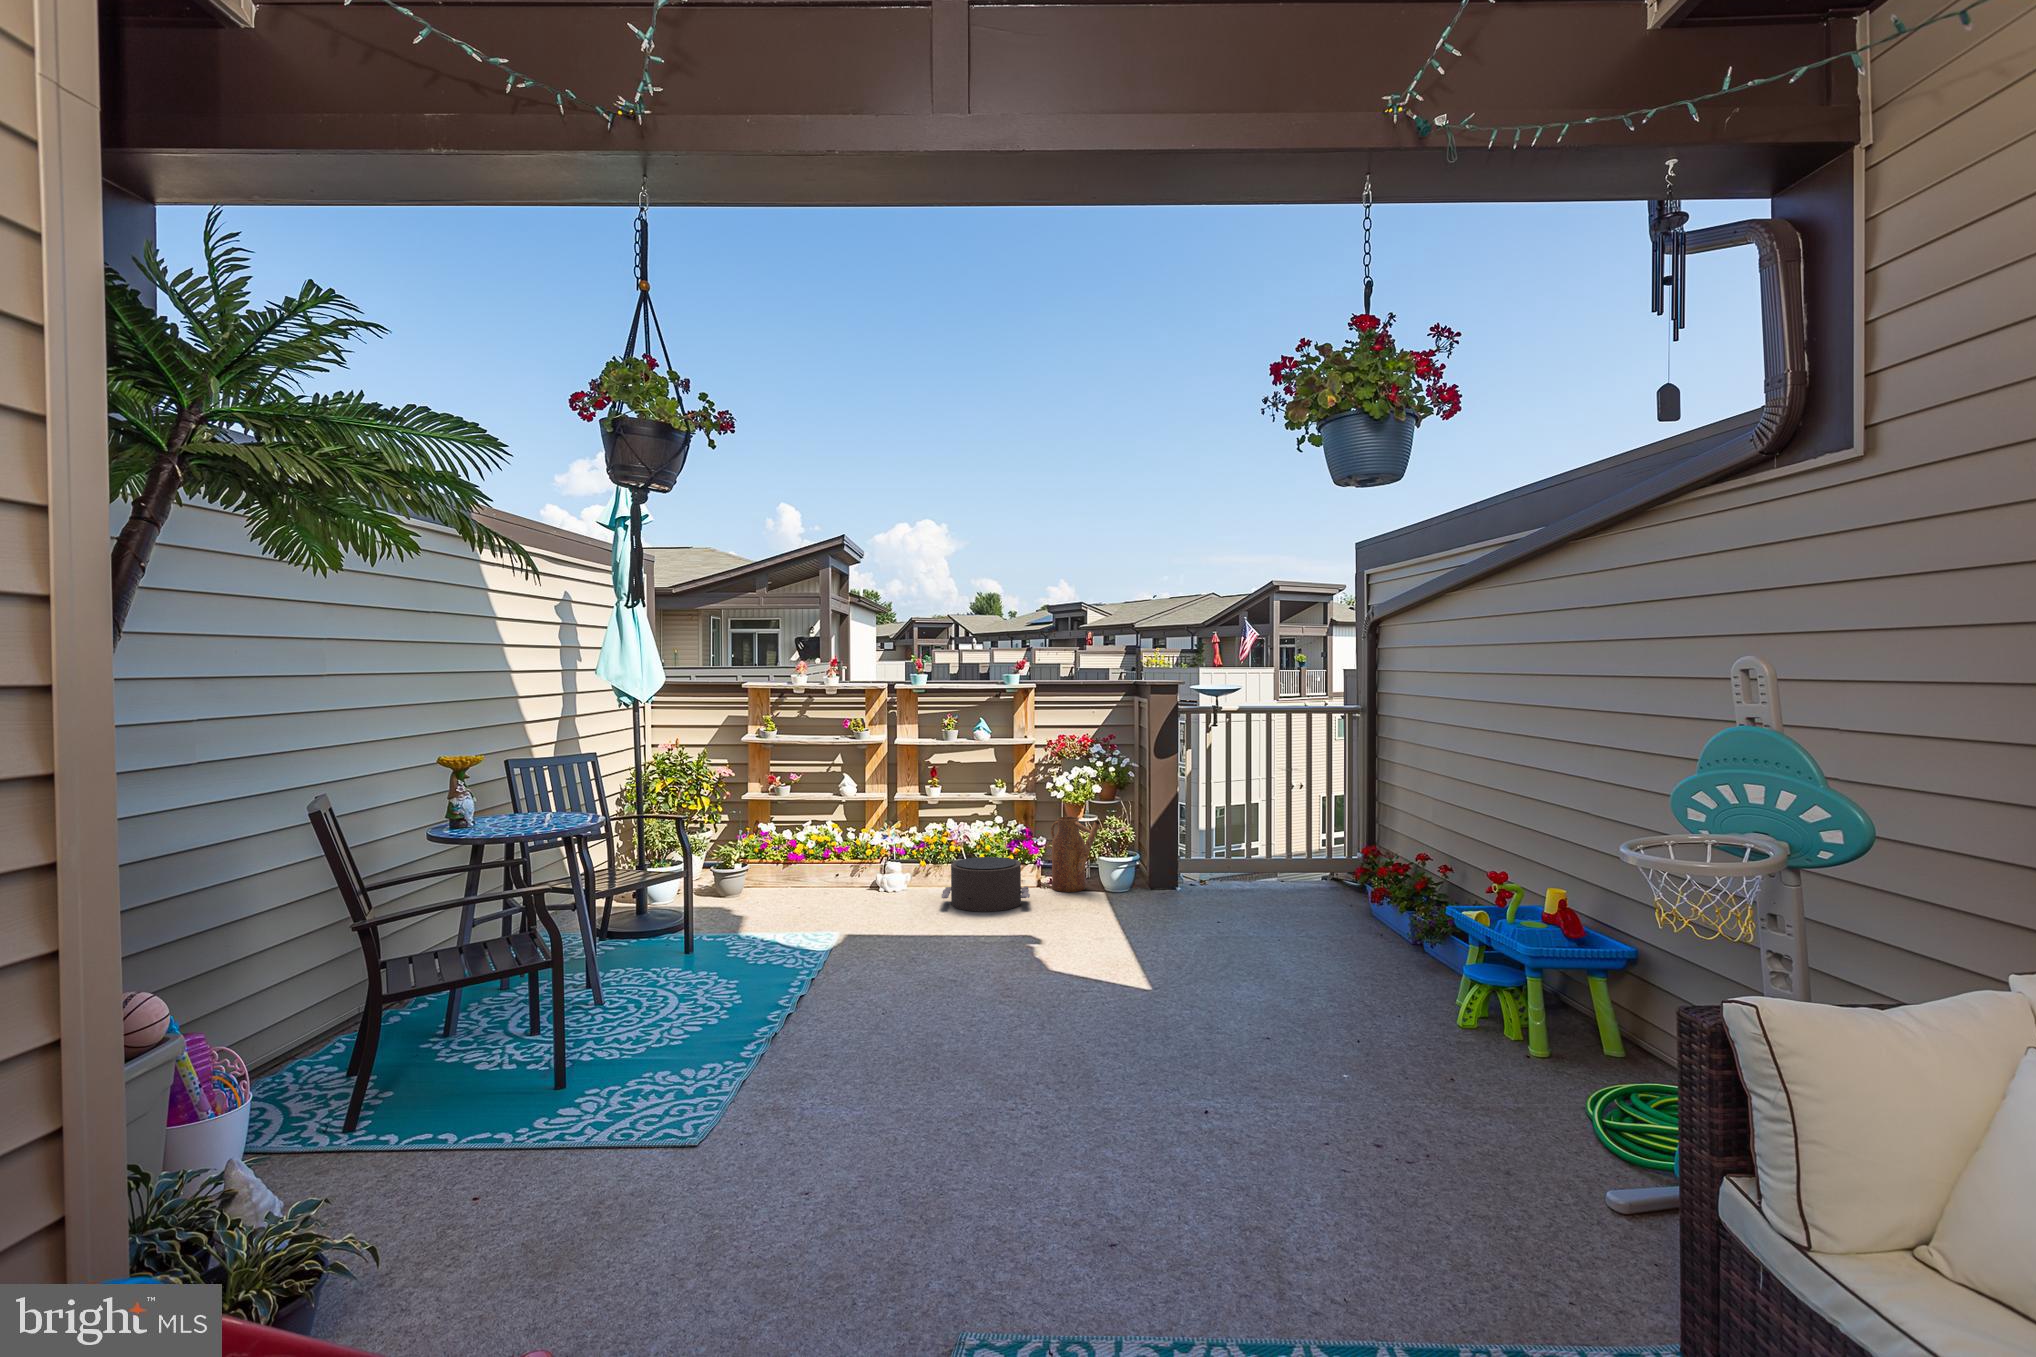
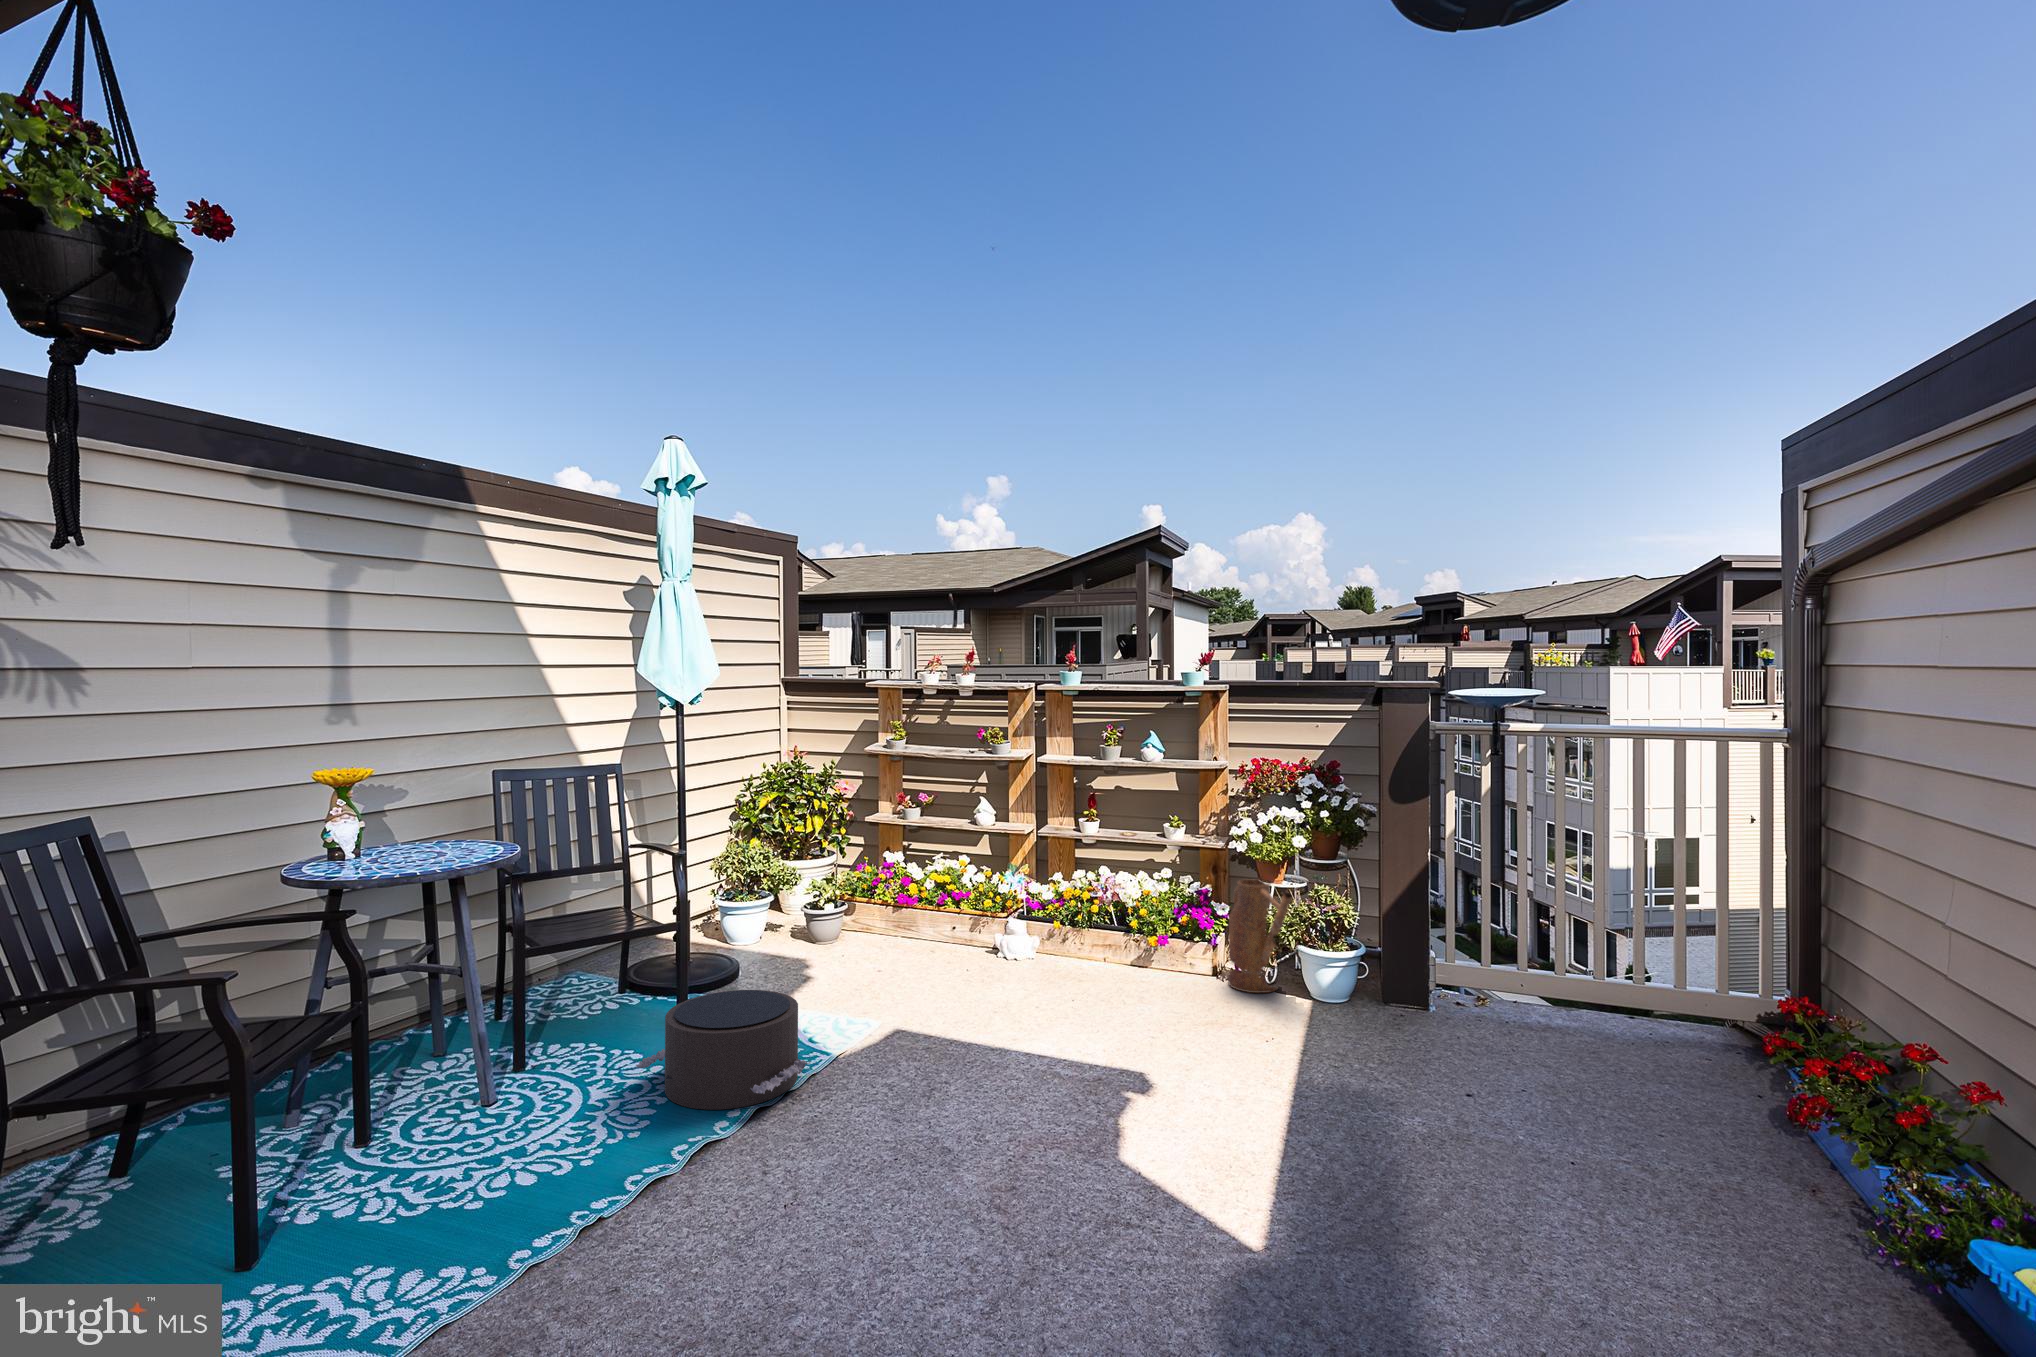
pouf: present [942,857,1030,912] -> present [636,990,810,1110]

